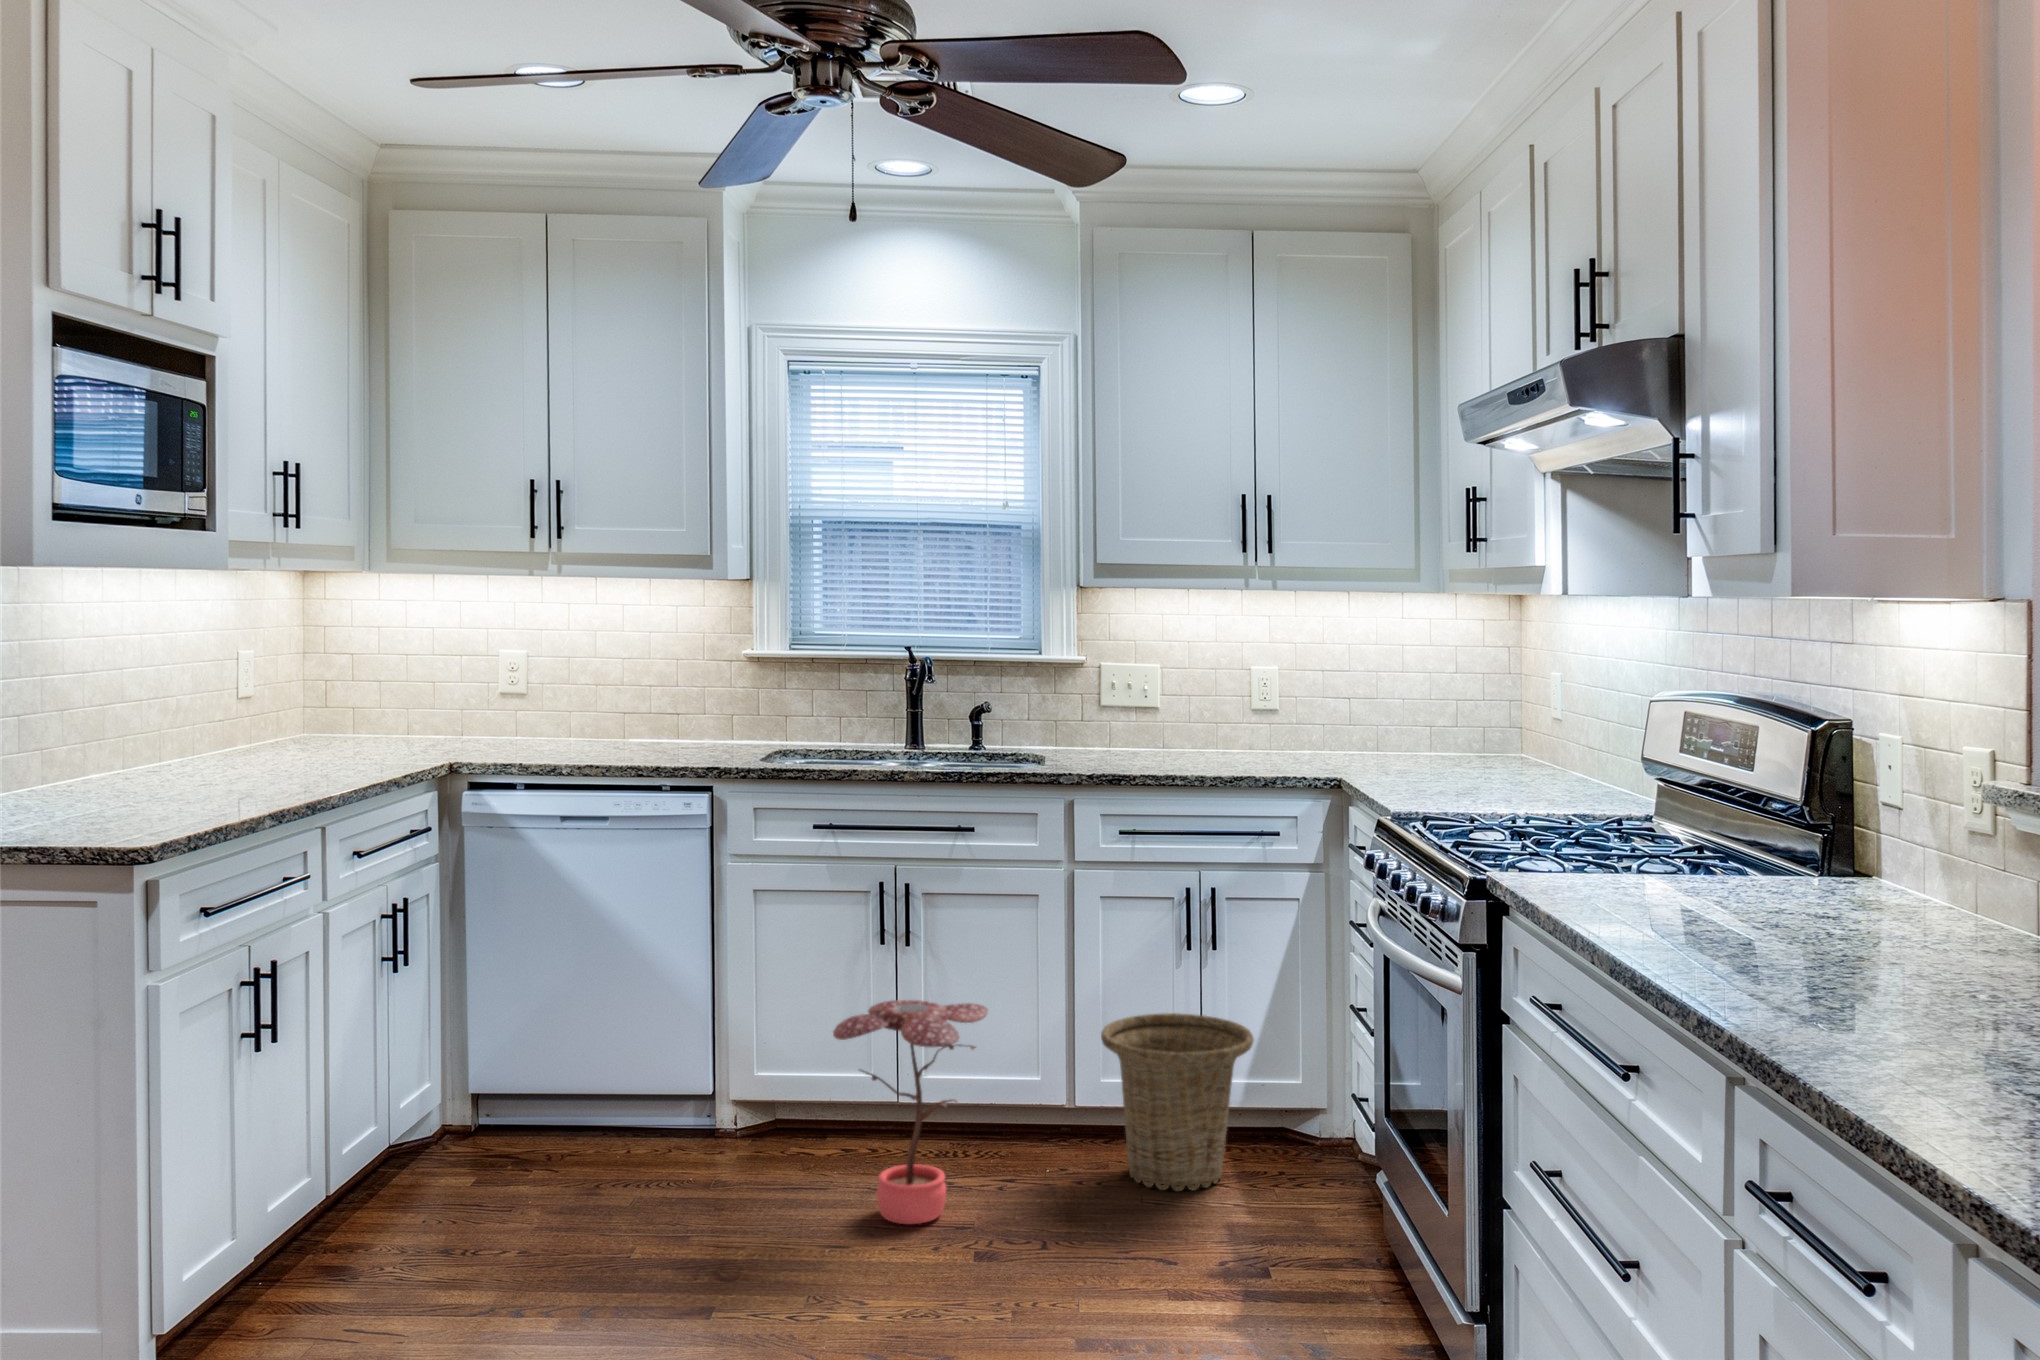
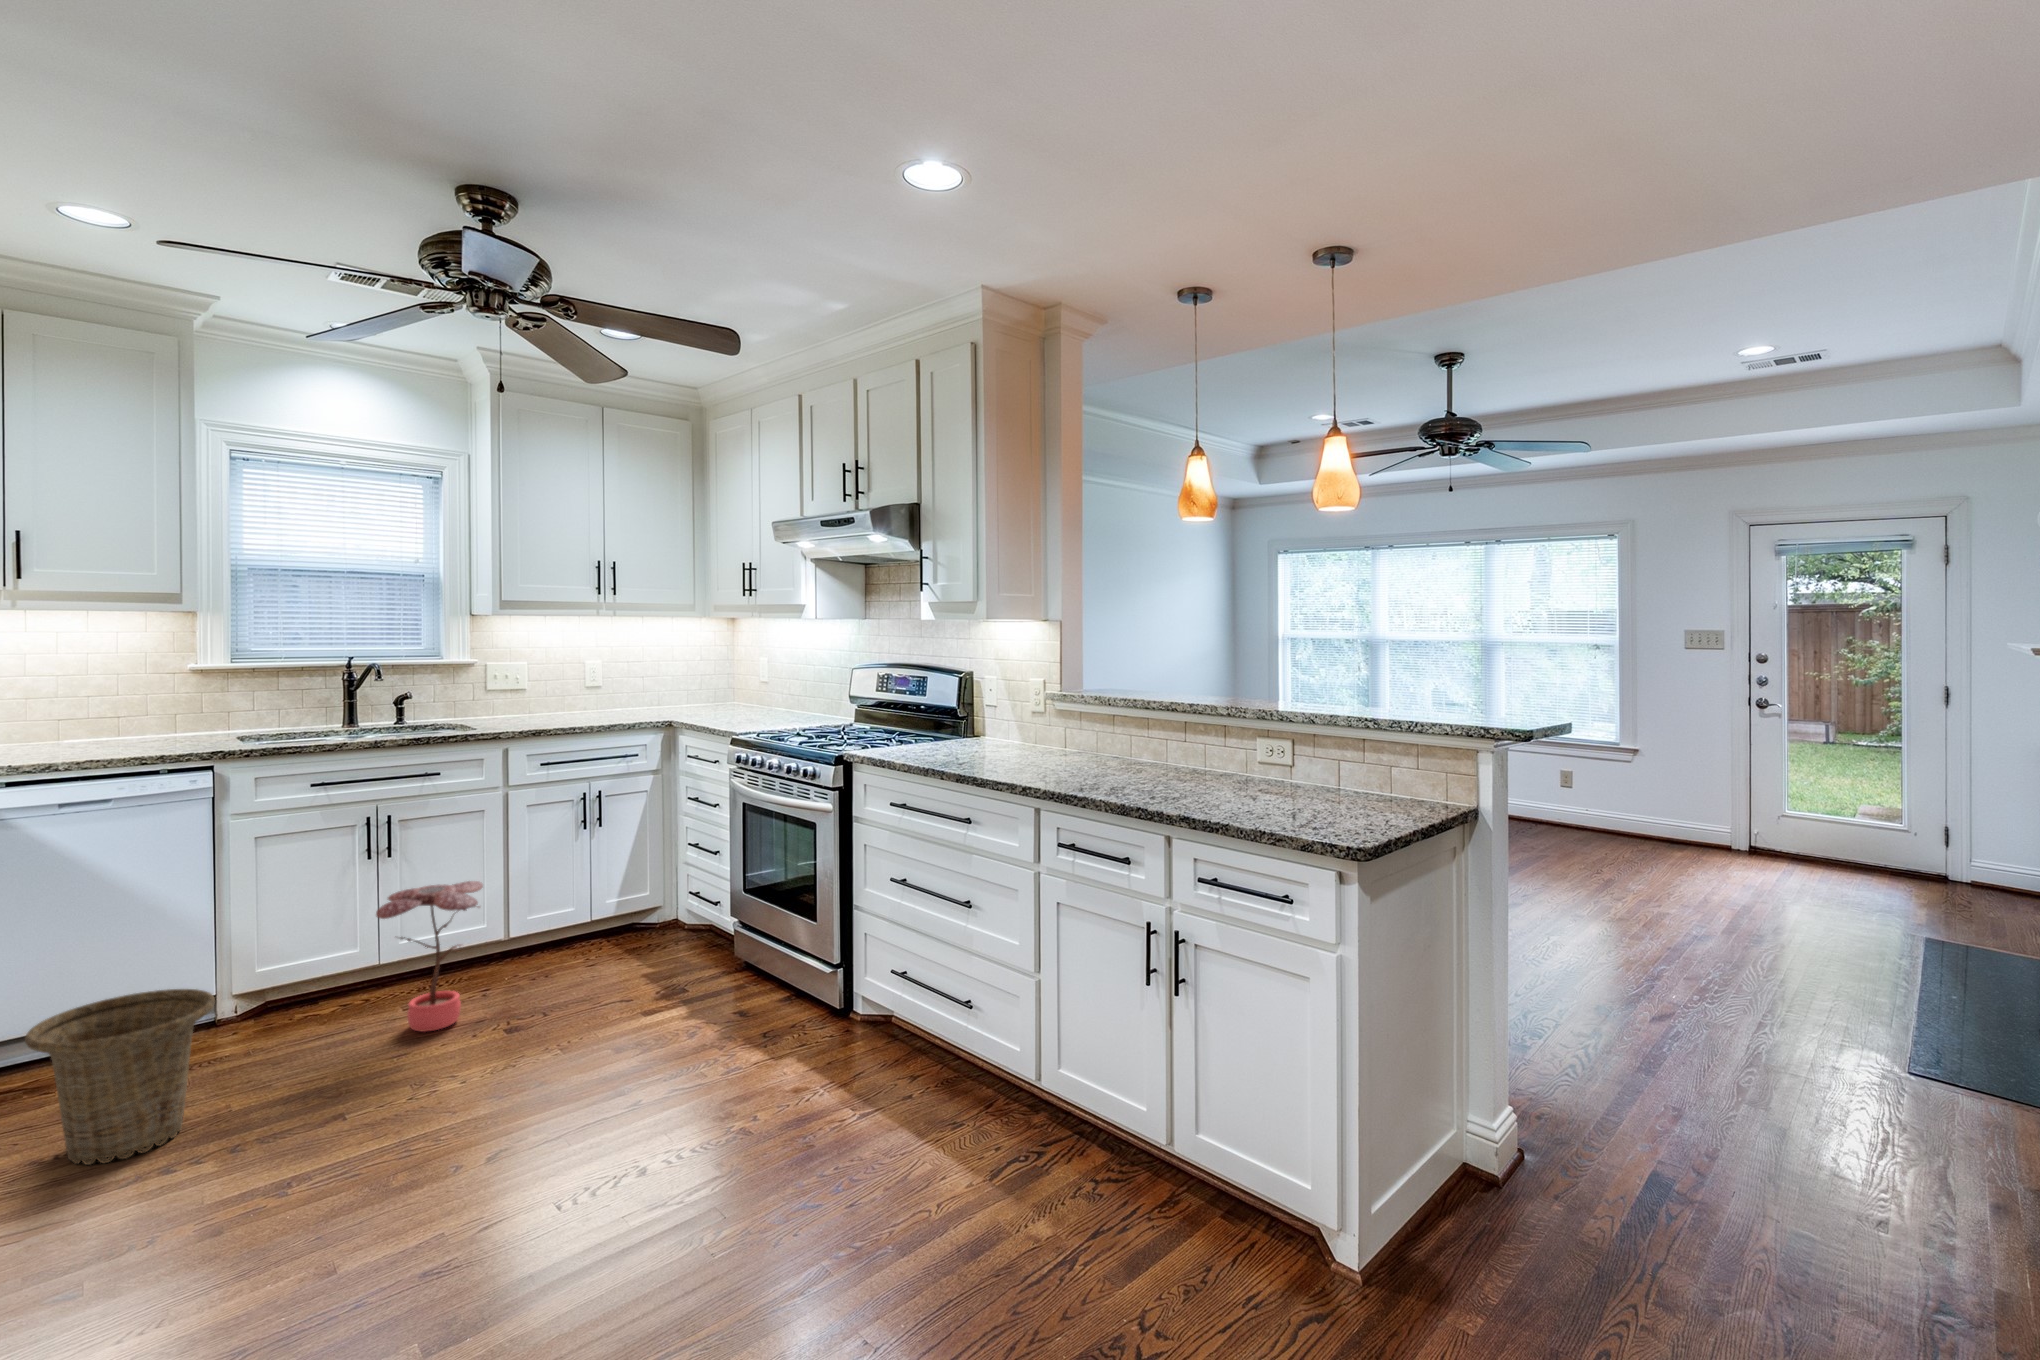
basket: present [1101,1013,1254,1191] -> present [25,989,215,1165]

